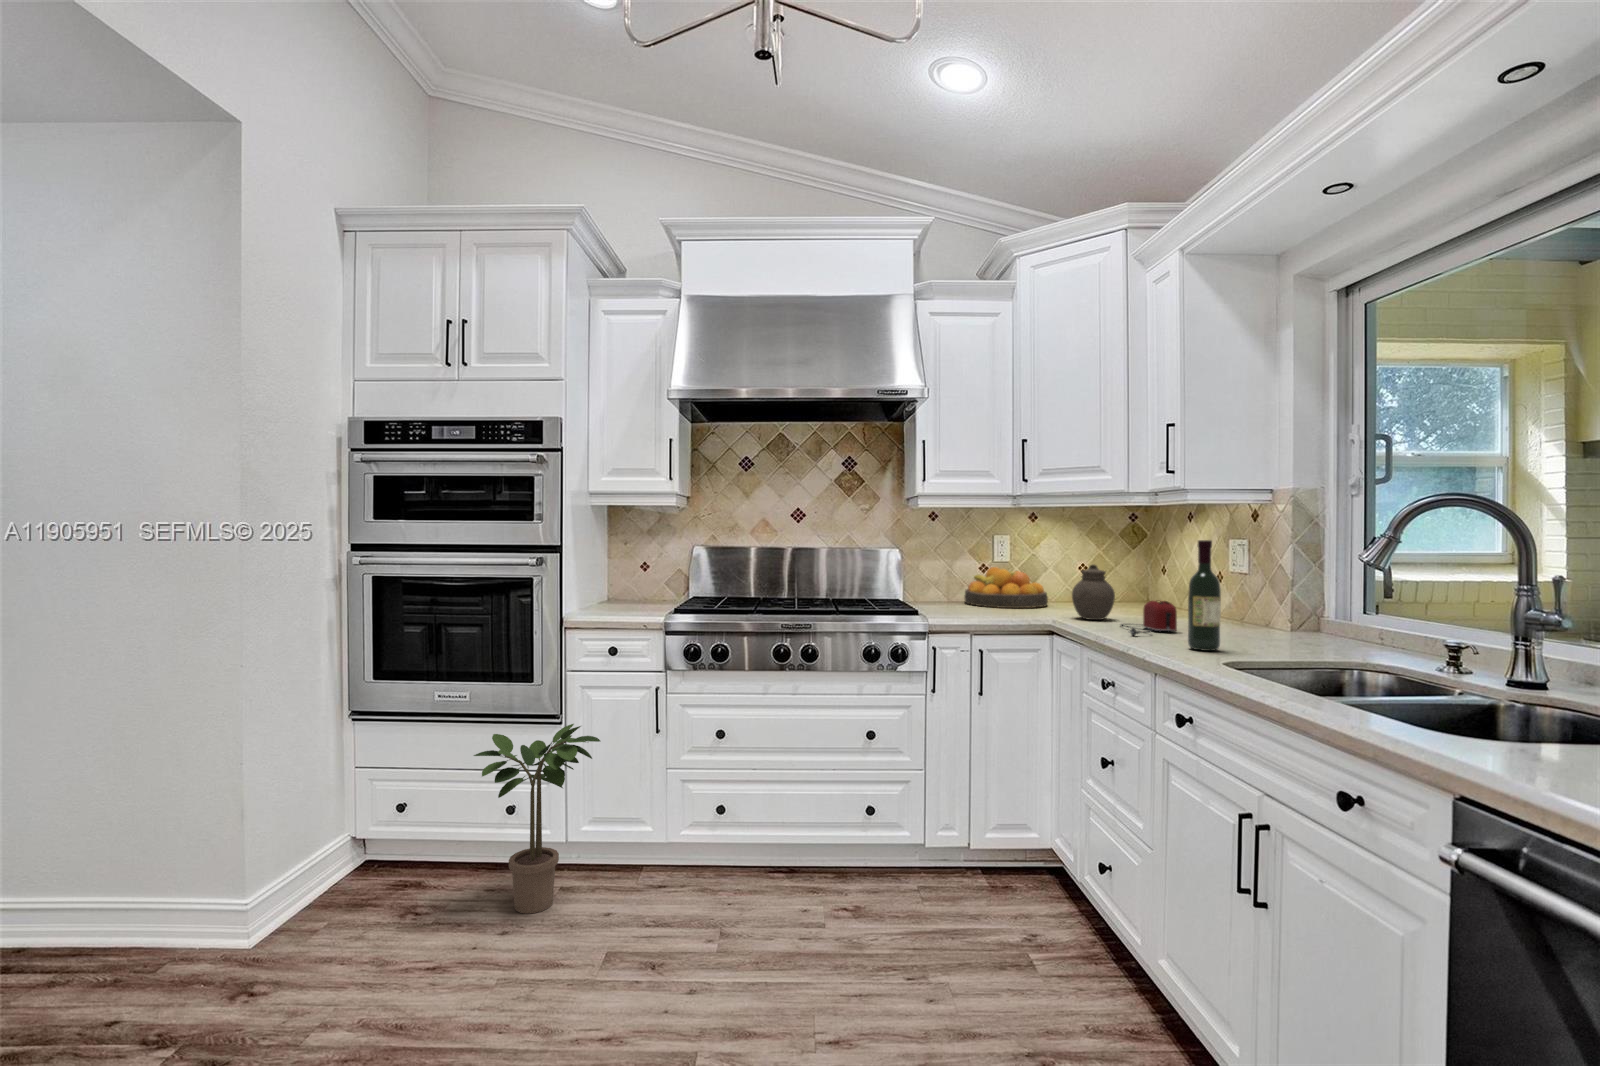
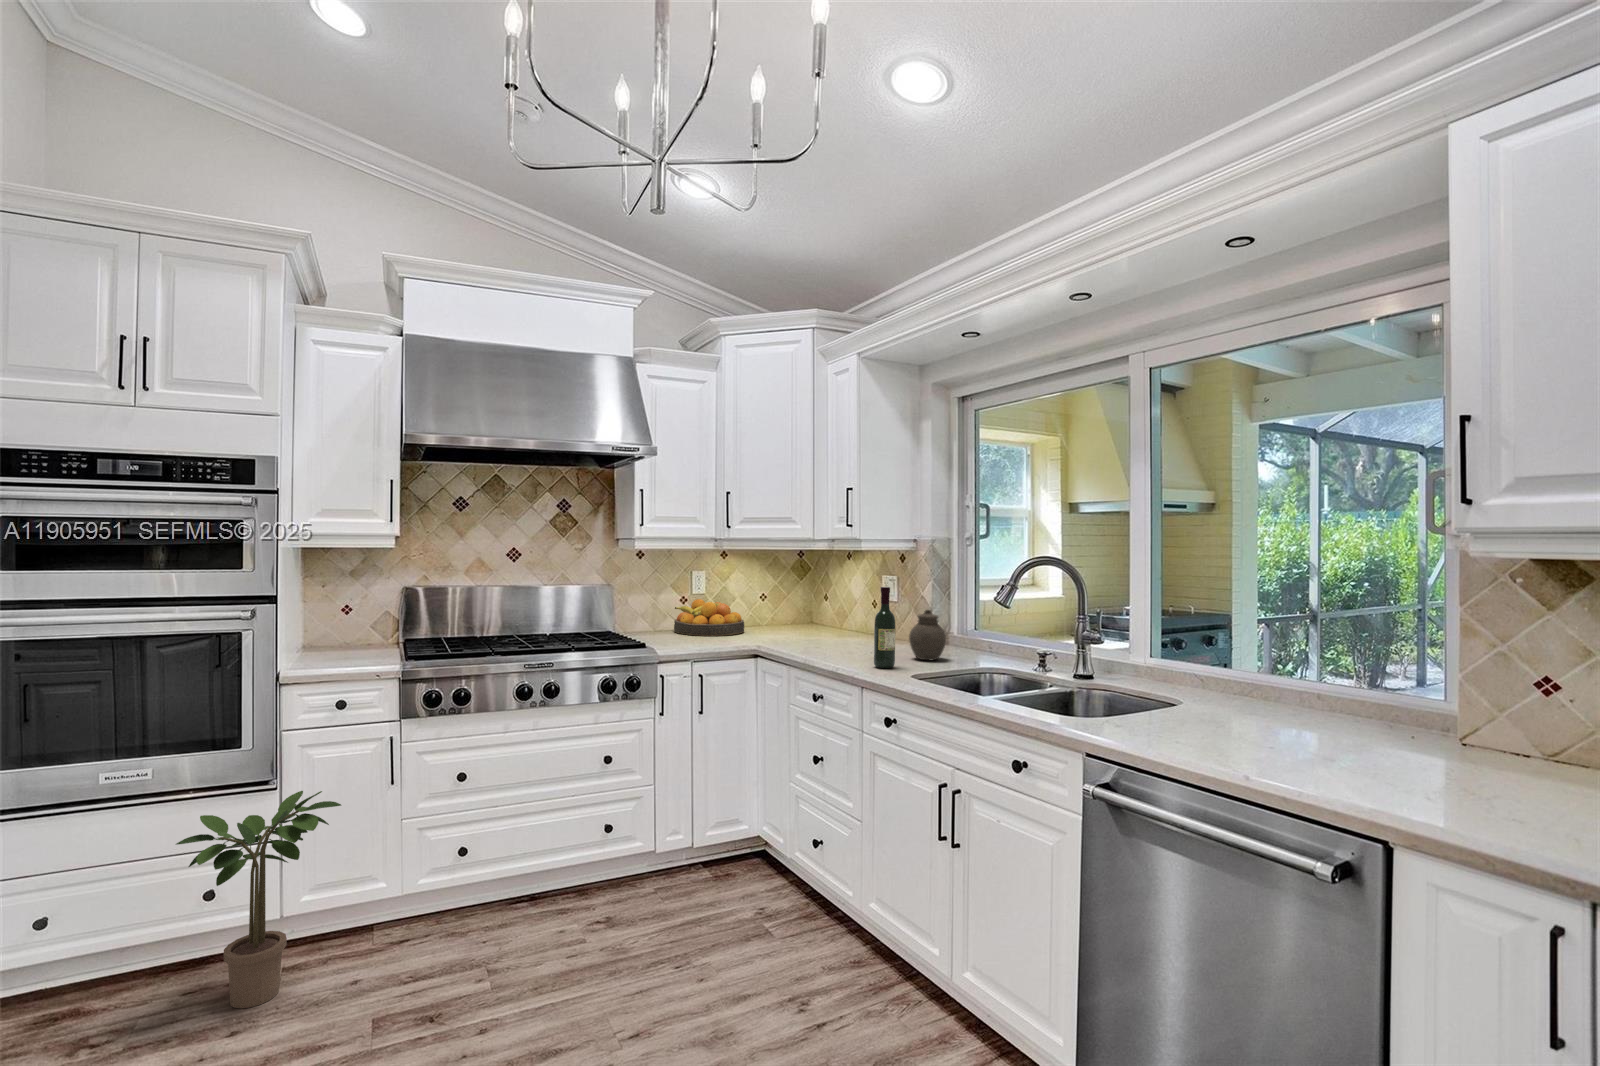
jar: present [1072,565,1115,620] -> present [909,610,946,660]
toaster: present [1121,601,1177,636] -> none [814,628,857,659]

